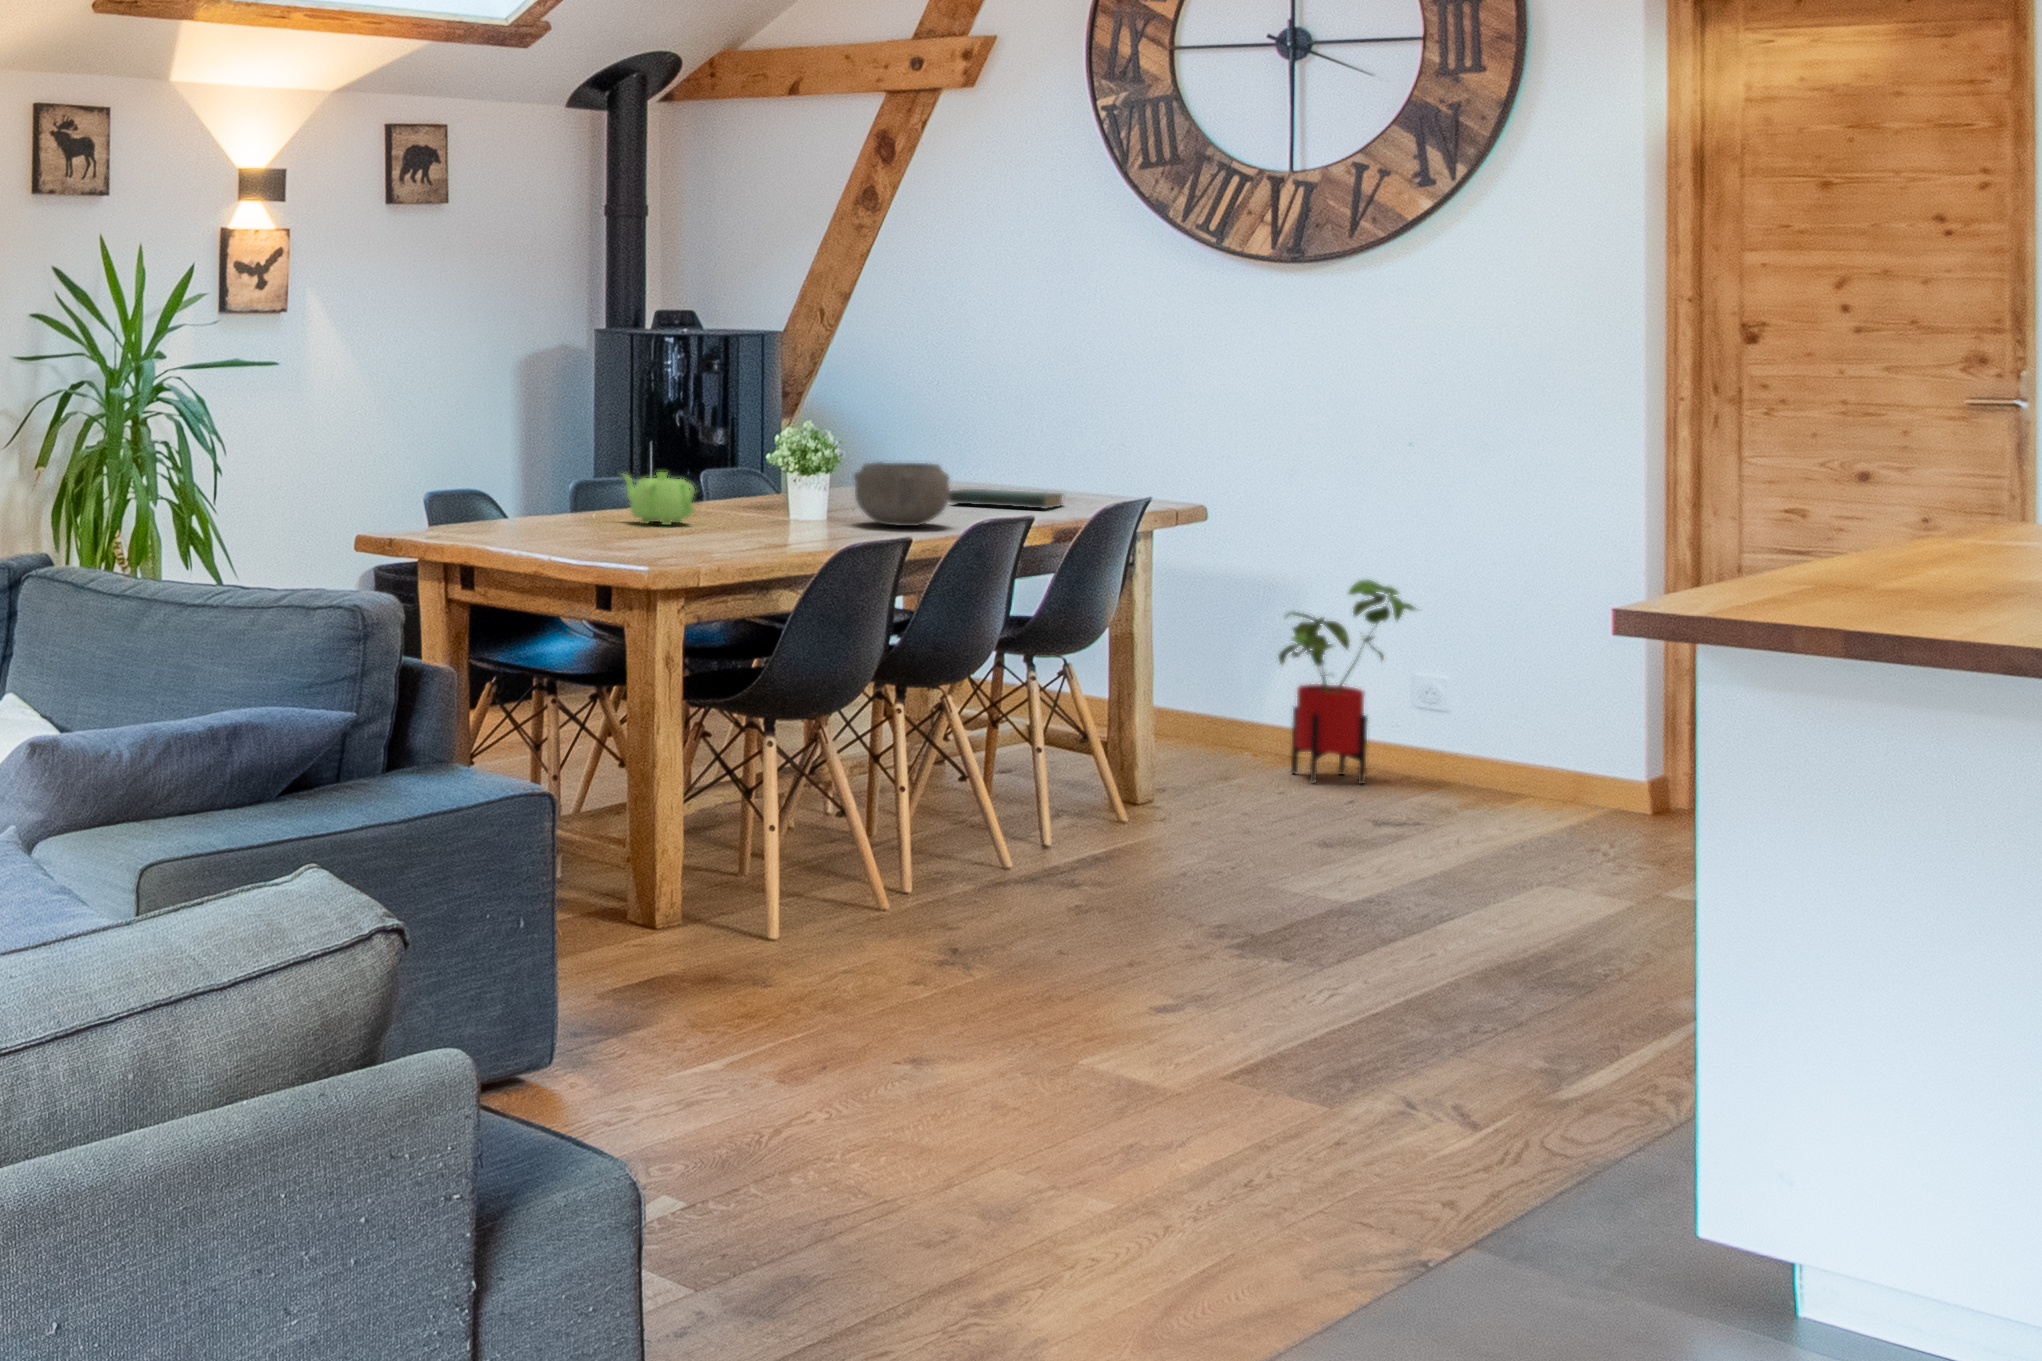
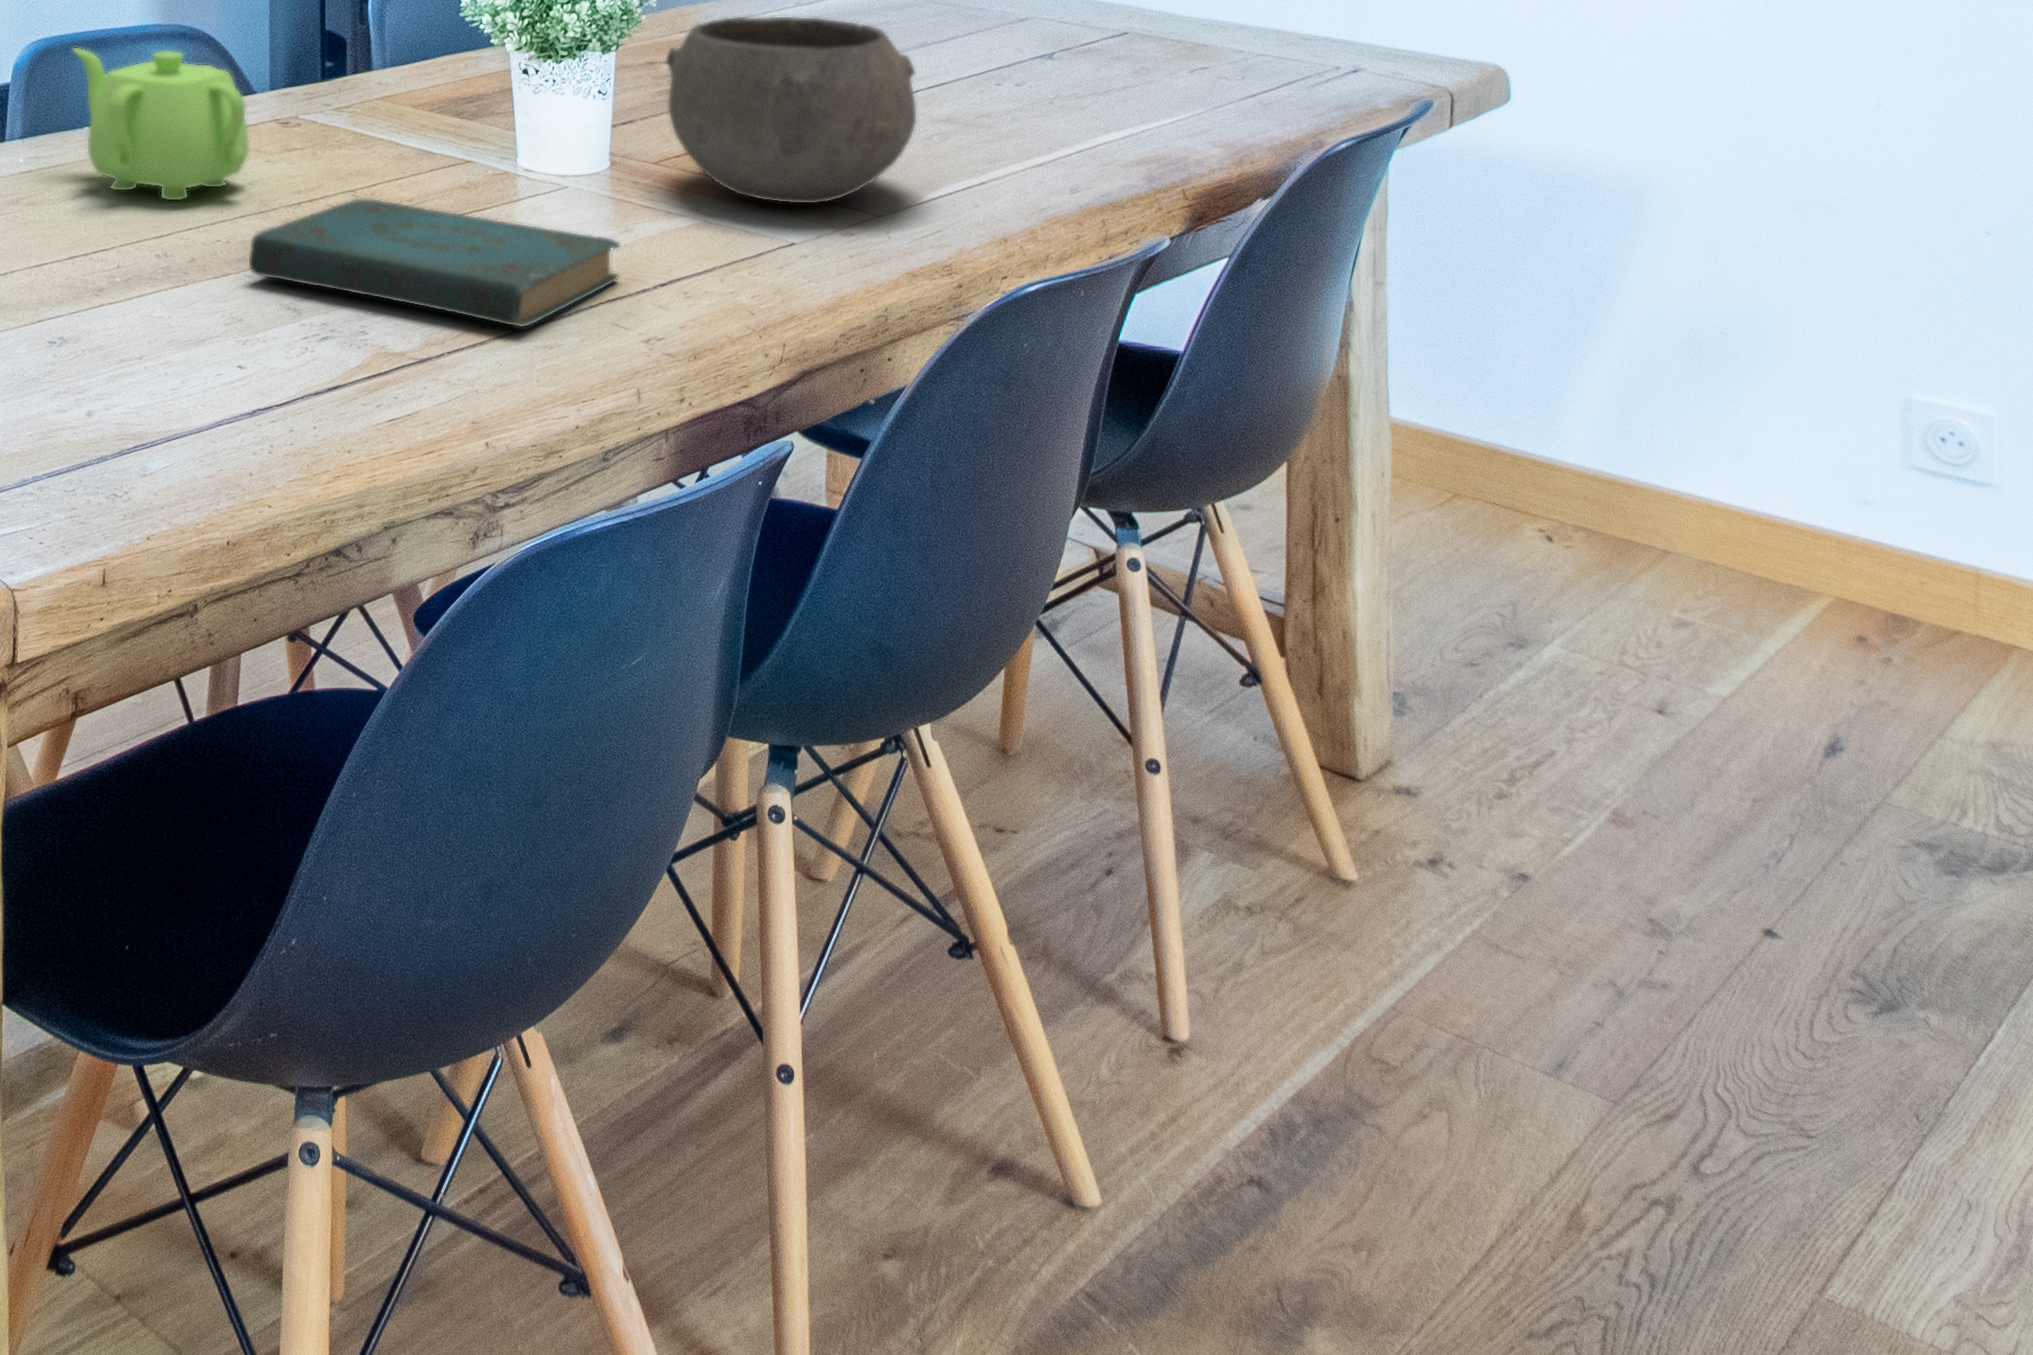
book: present [949,489,1063,509] -> present [249,199,619,326]
house plant: present [1279,580,1415,784] -> none [1636,213,1974,667]

